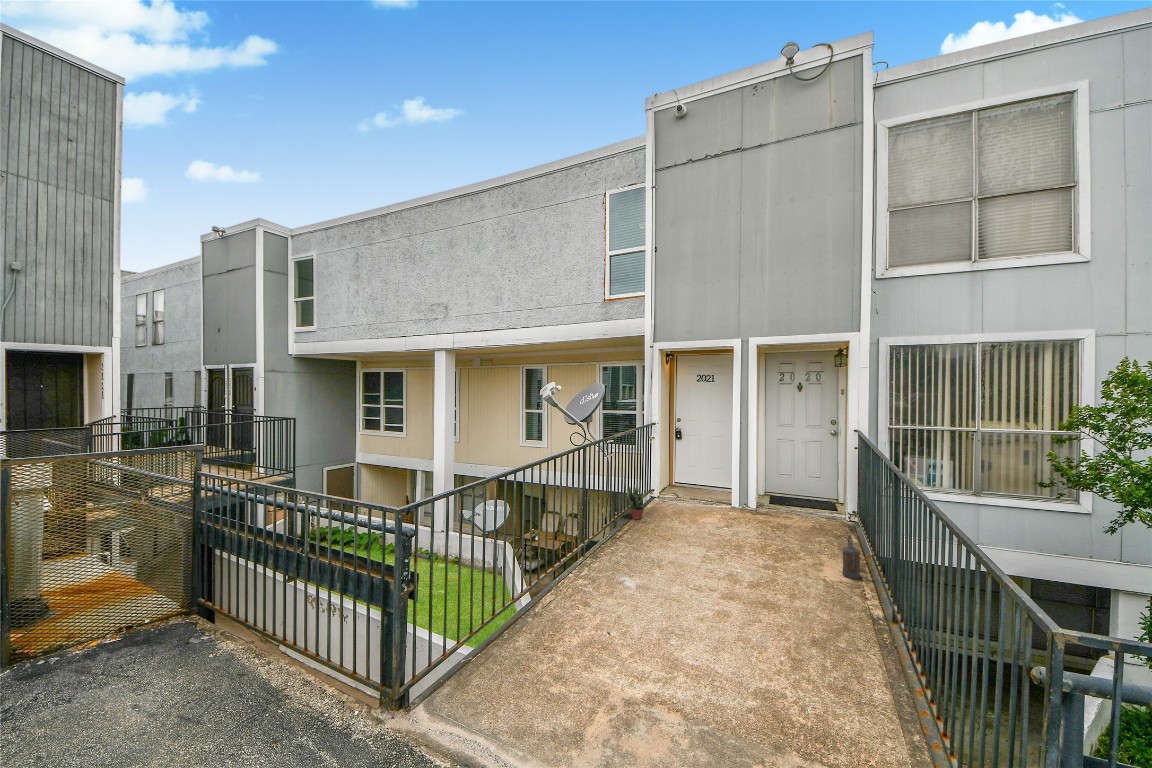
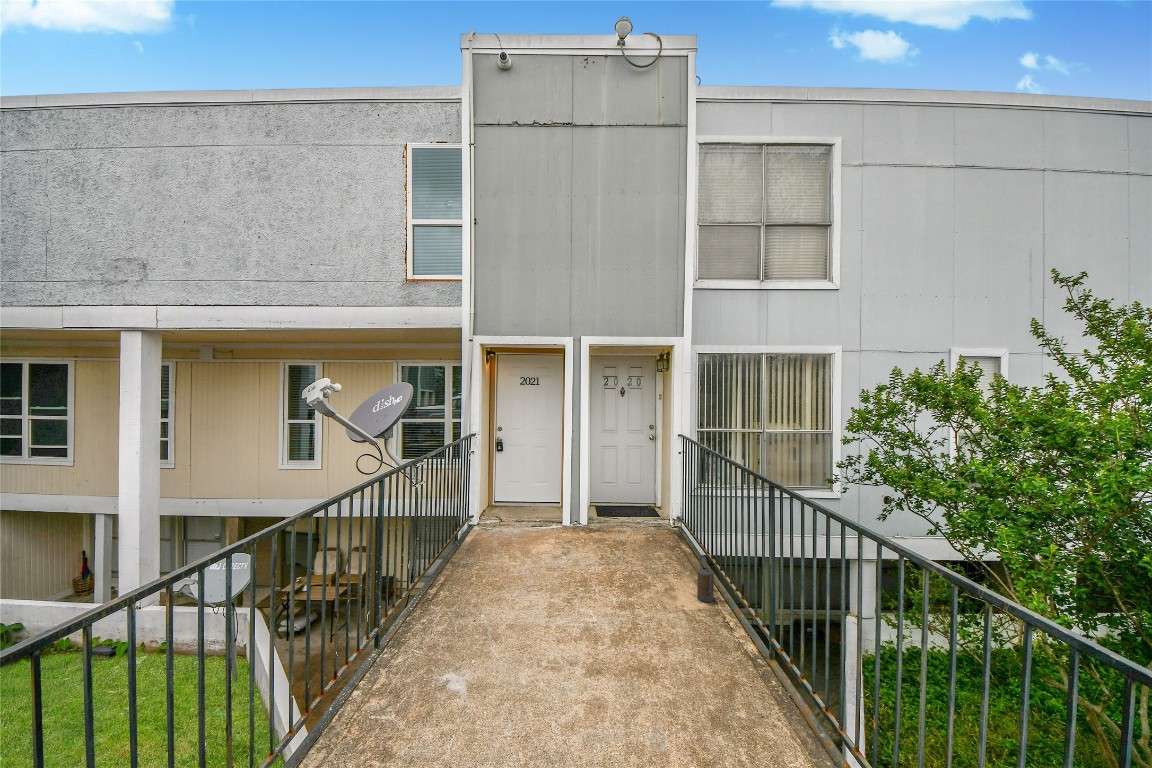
potted plant: present [627,487,648,519] -> none [447,517,476,561]

